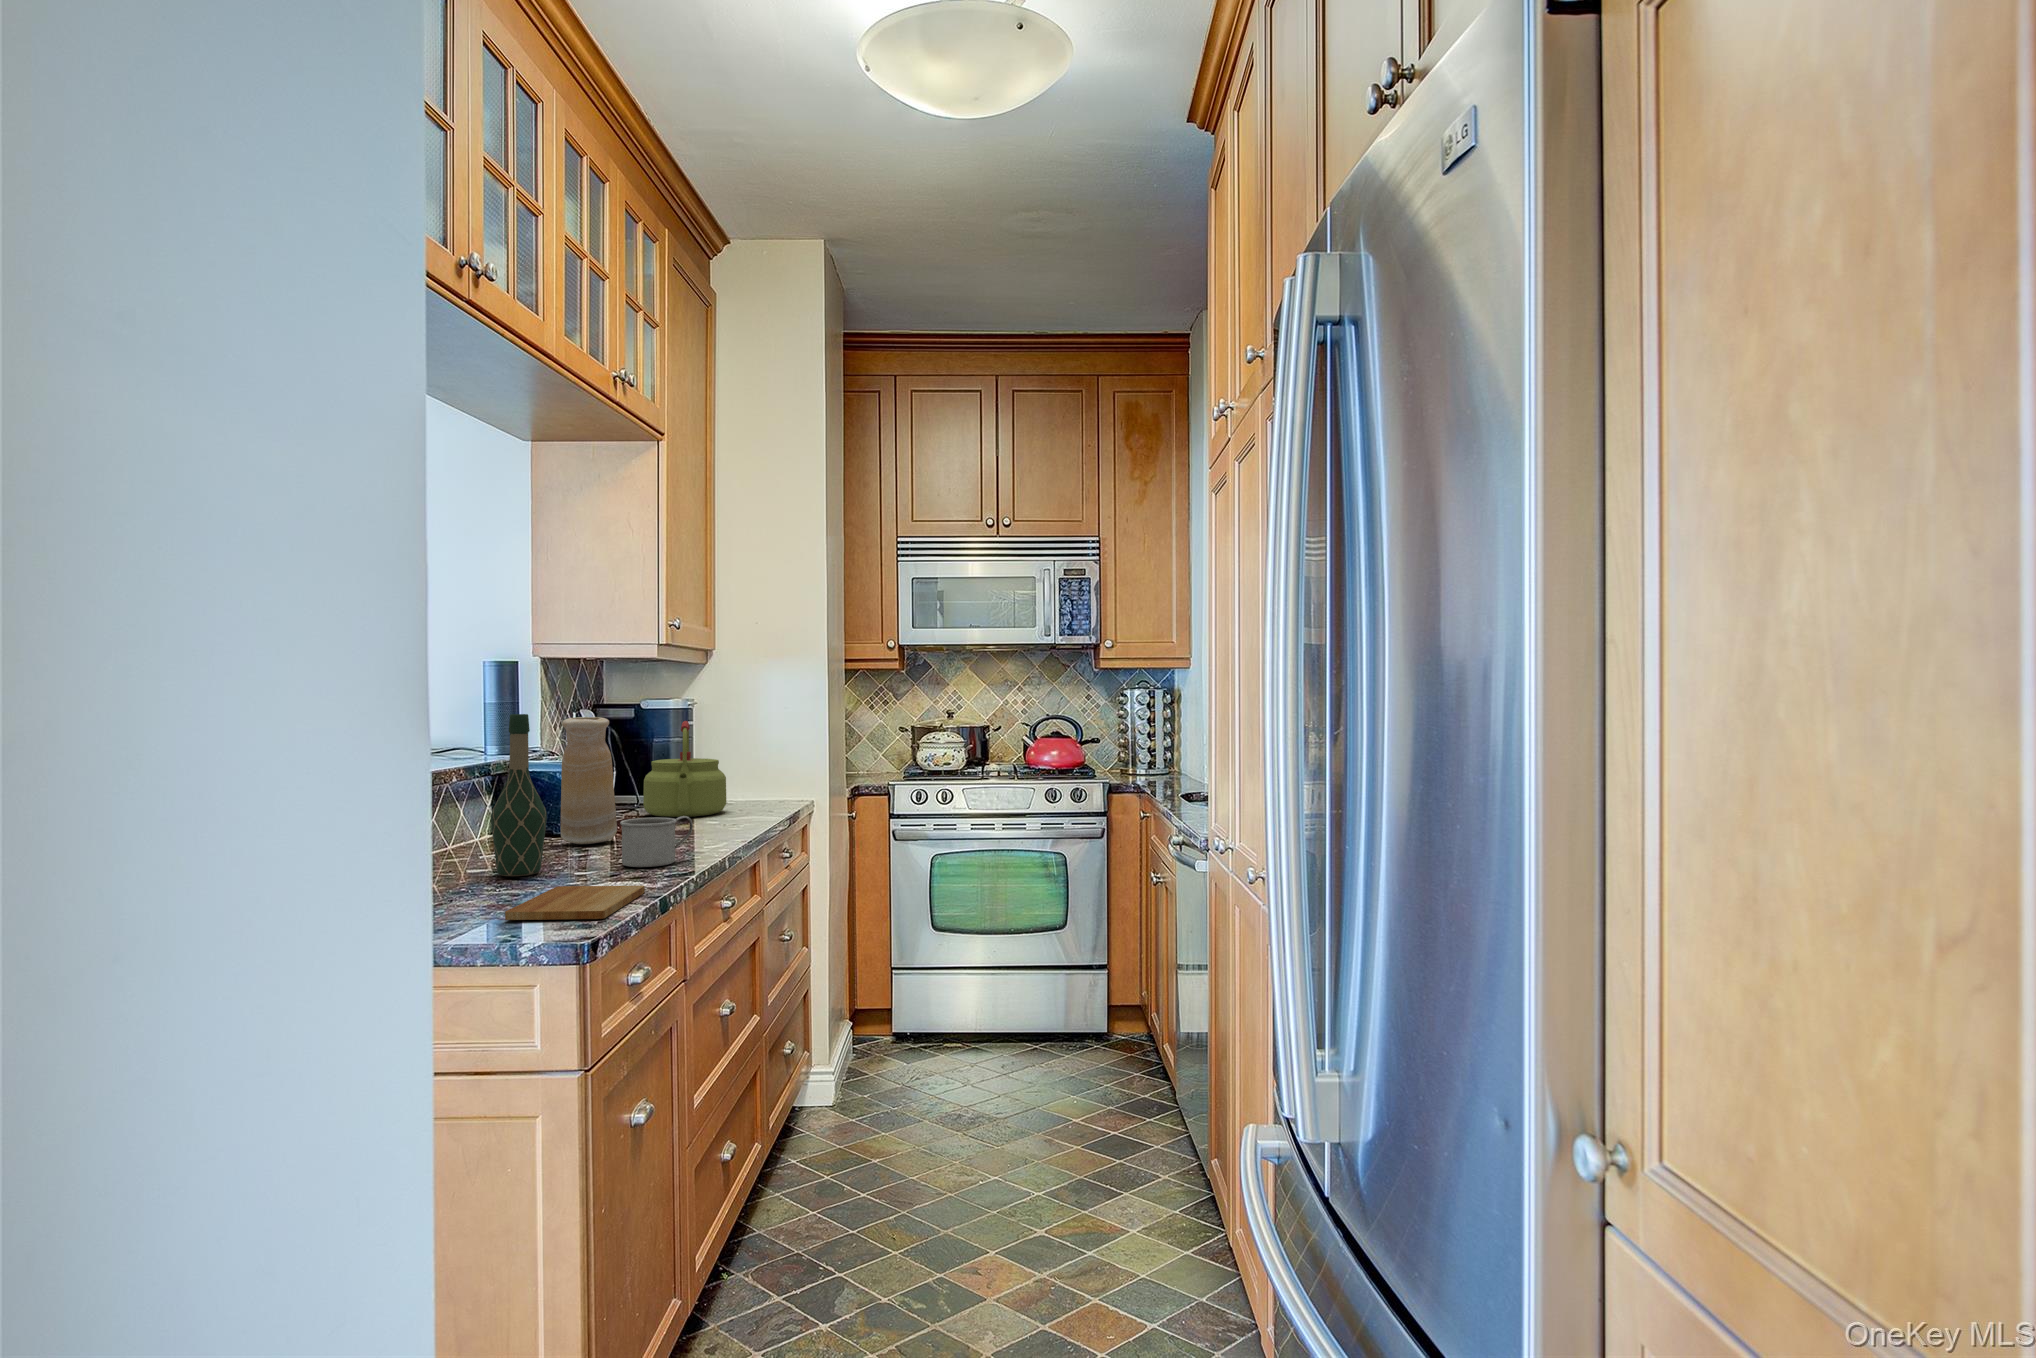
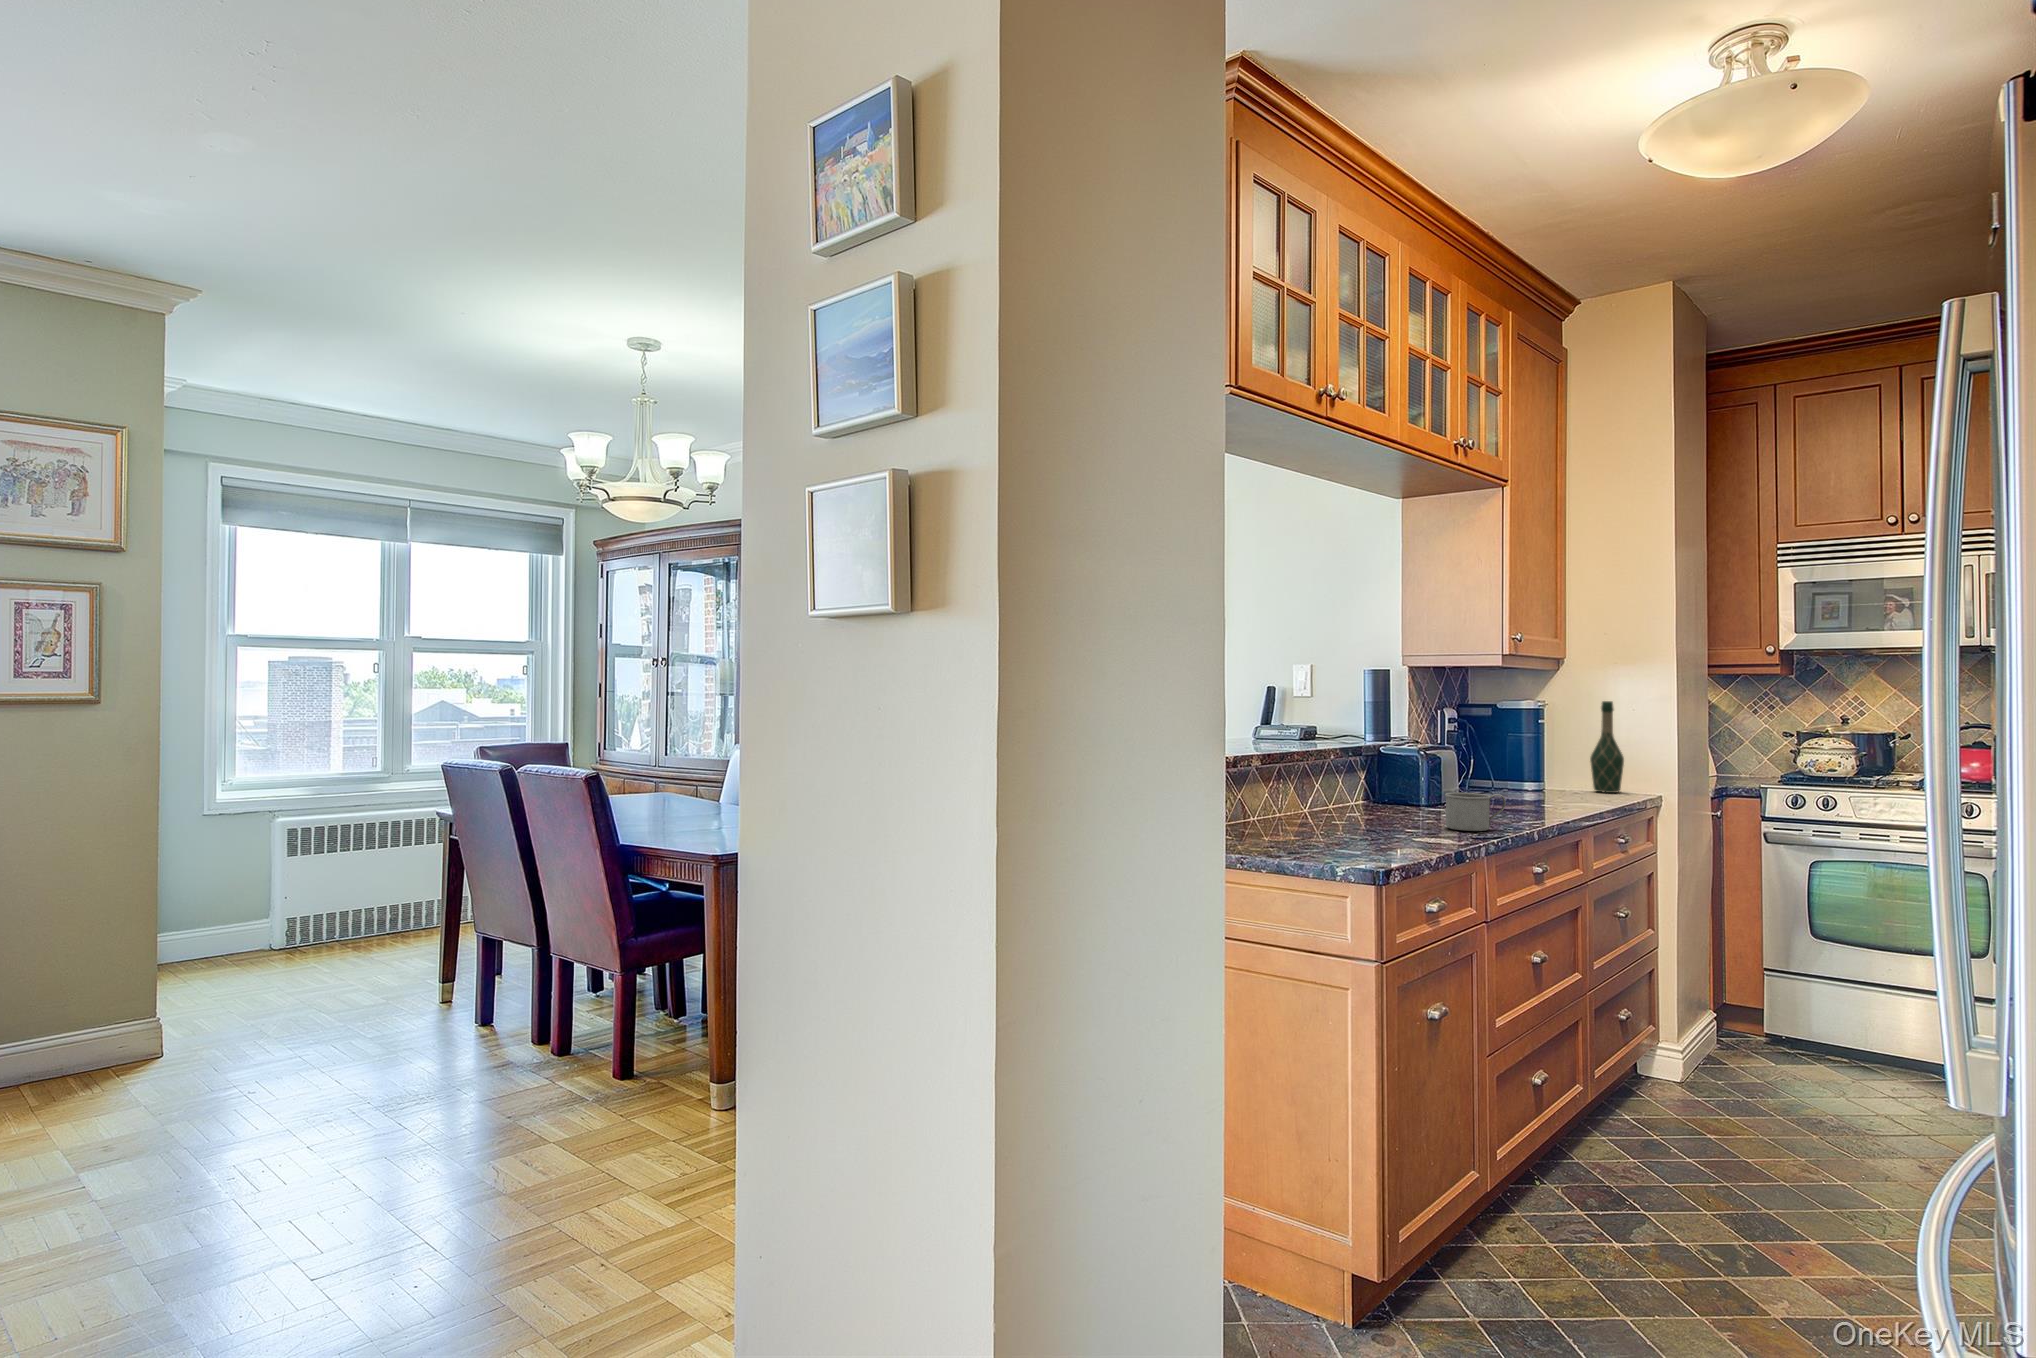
wine bottle: present [491,714,547,876] -> present [1590,701,1624,793]
vase: present [561,717,617,844] -> none [1409,712,1454,810]
kettle: present [643,721,726,817] -> none [1488,718,1563,800]
cutting board: present [505,885,645,920] -> none [1345,834,1451,858]

